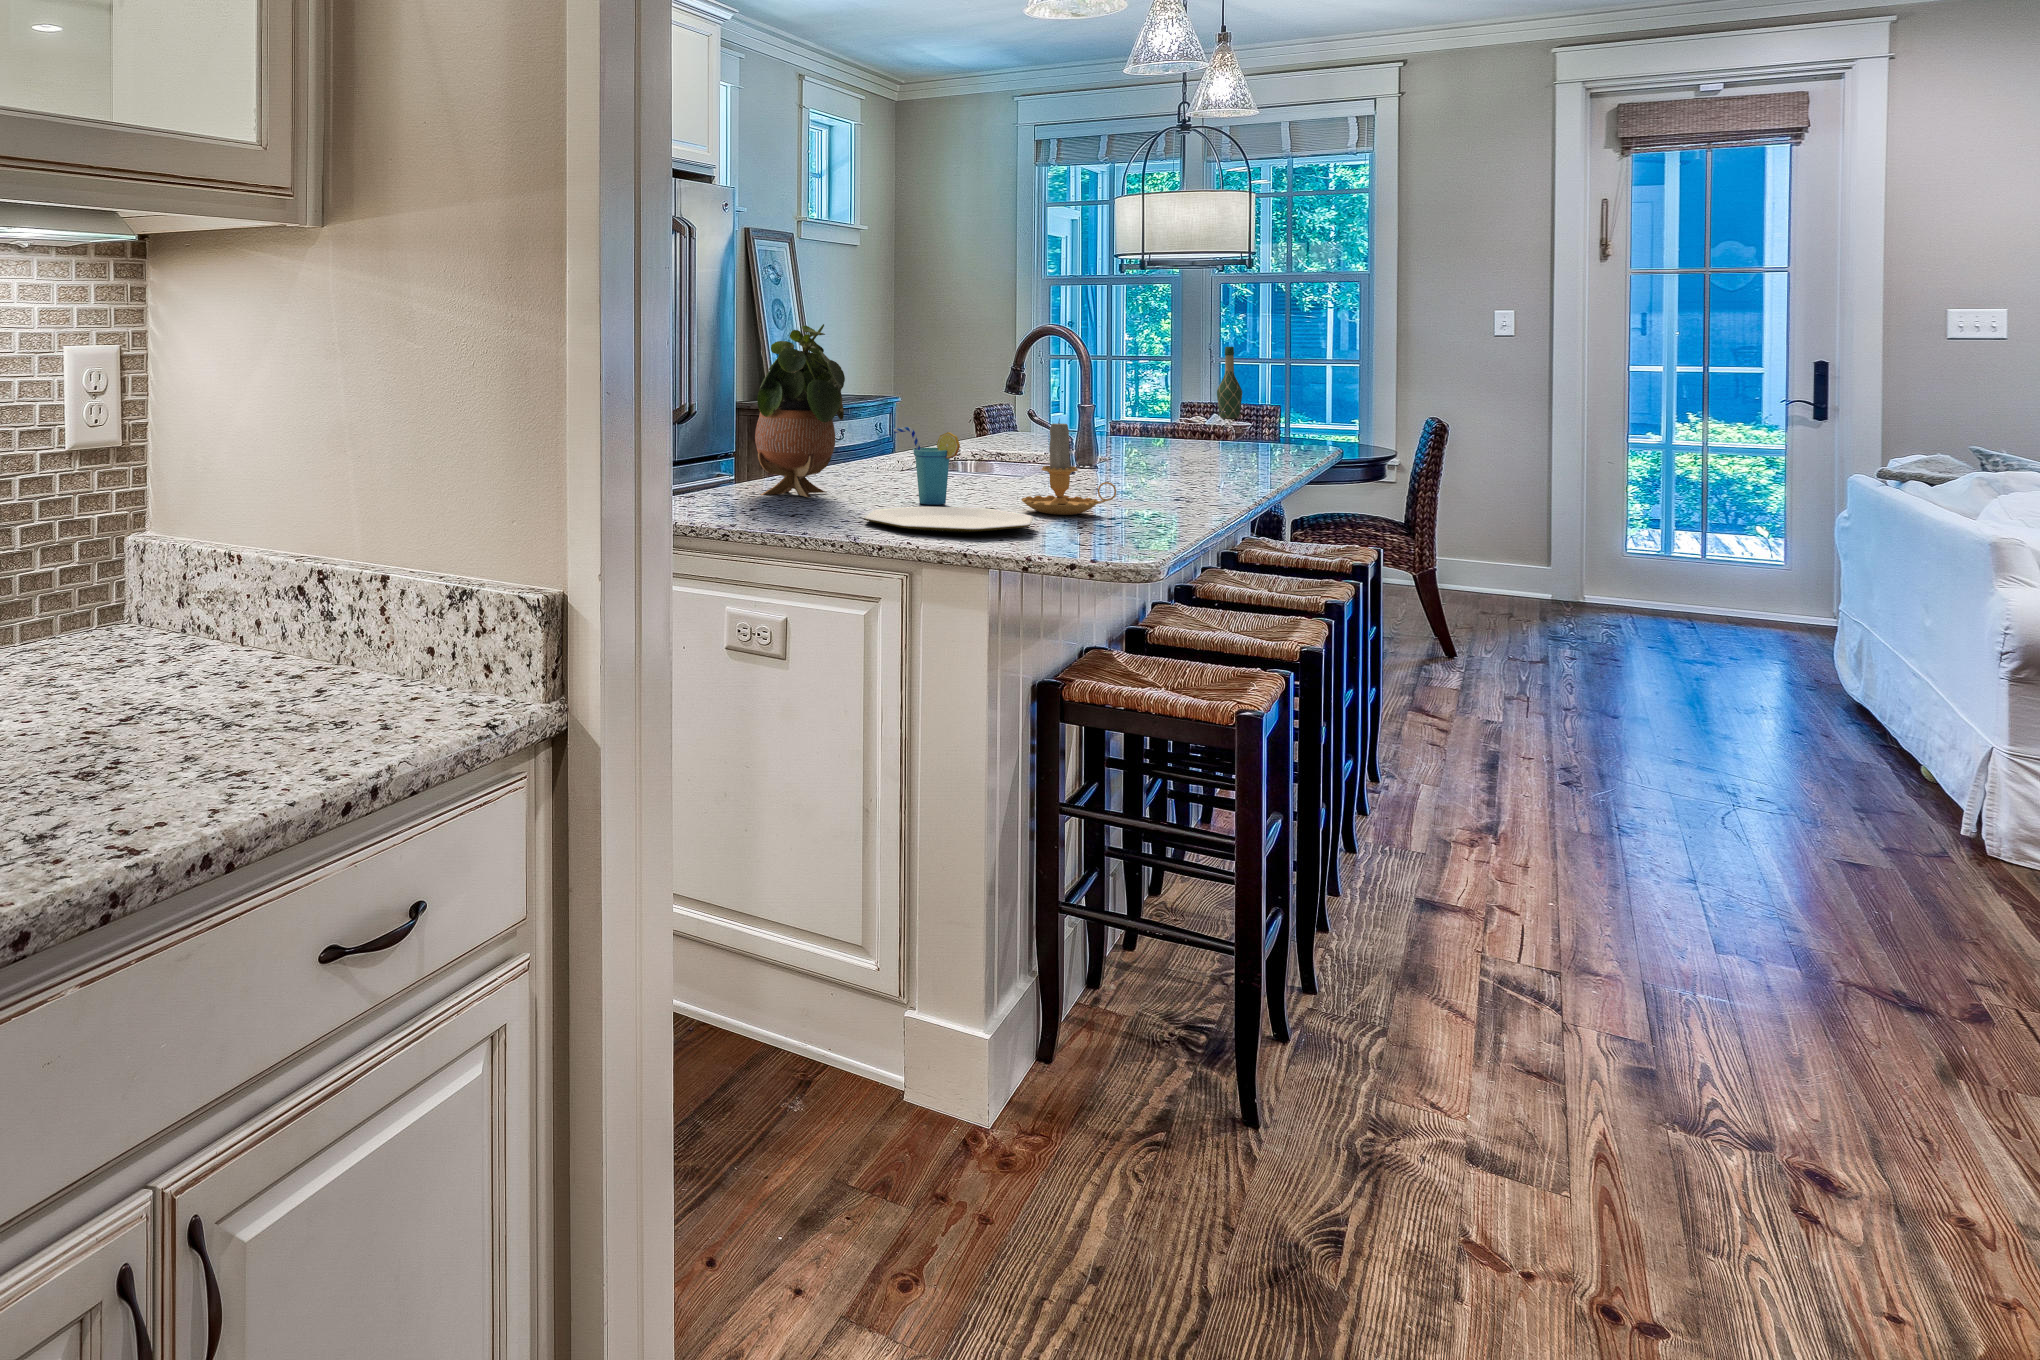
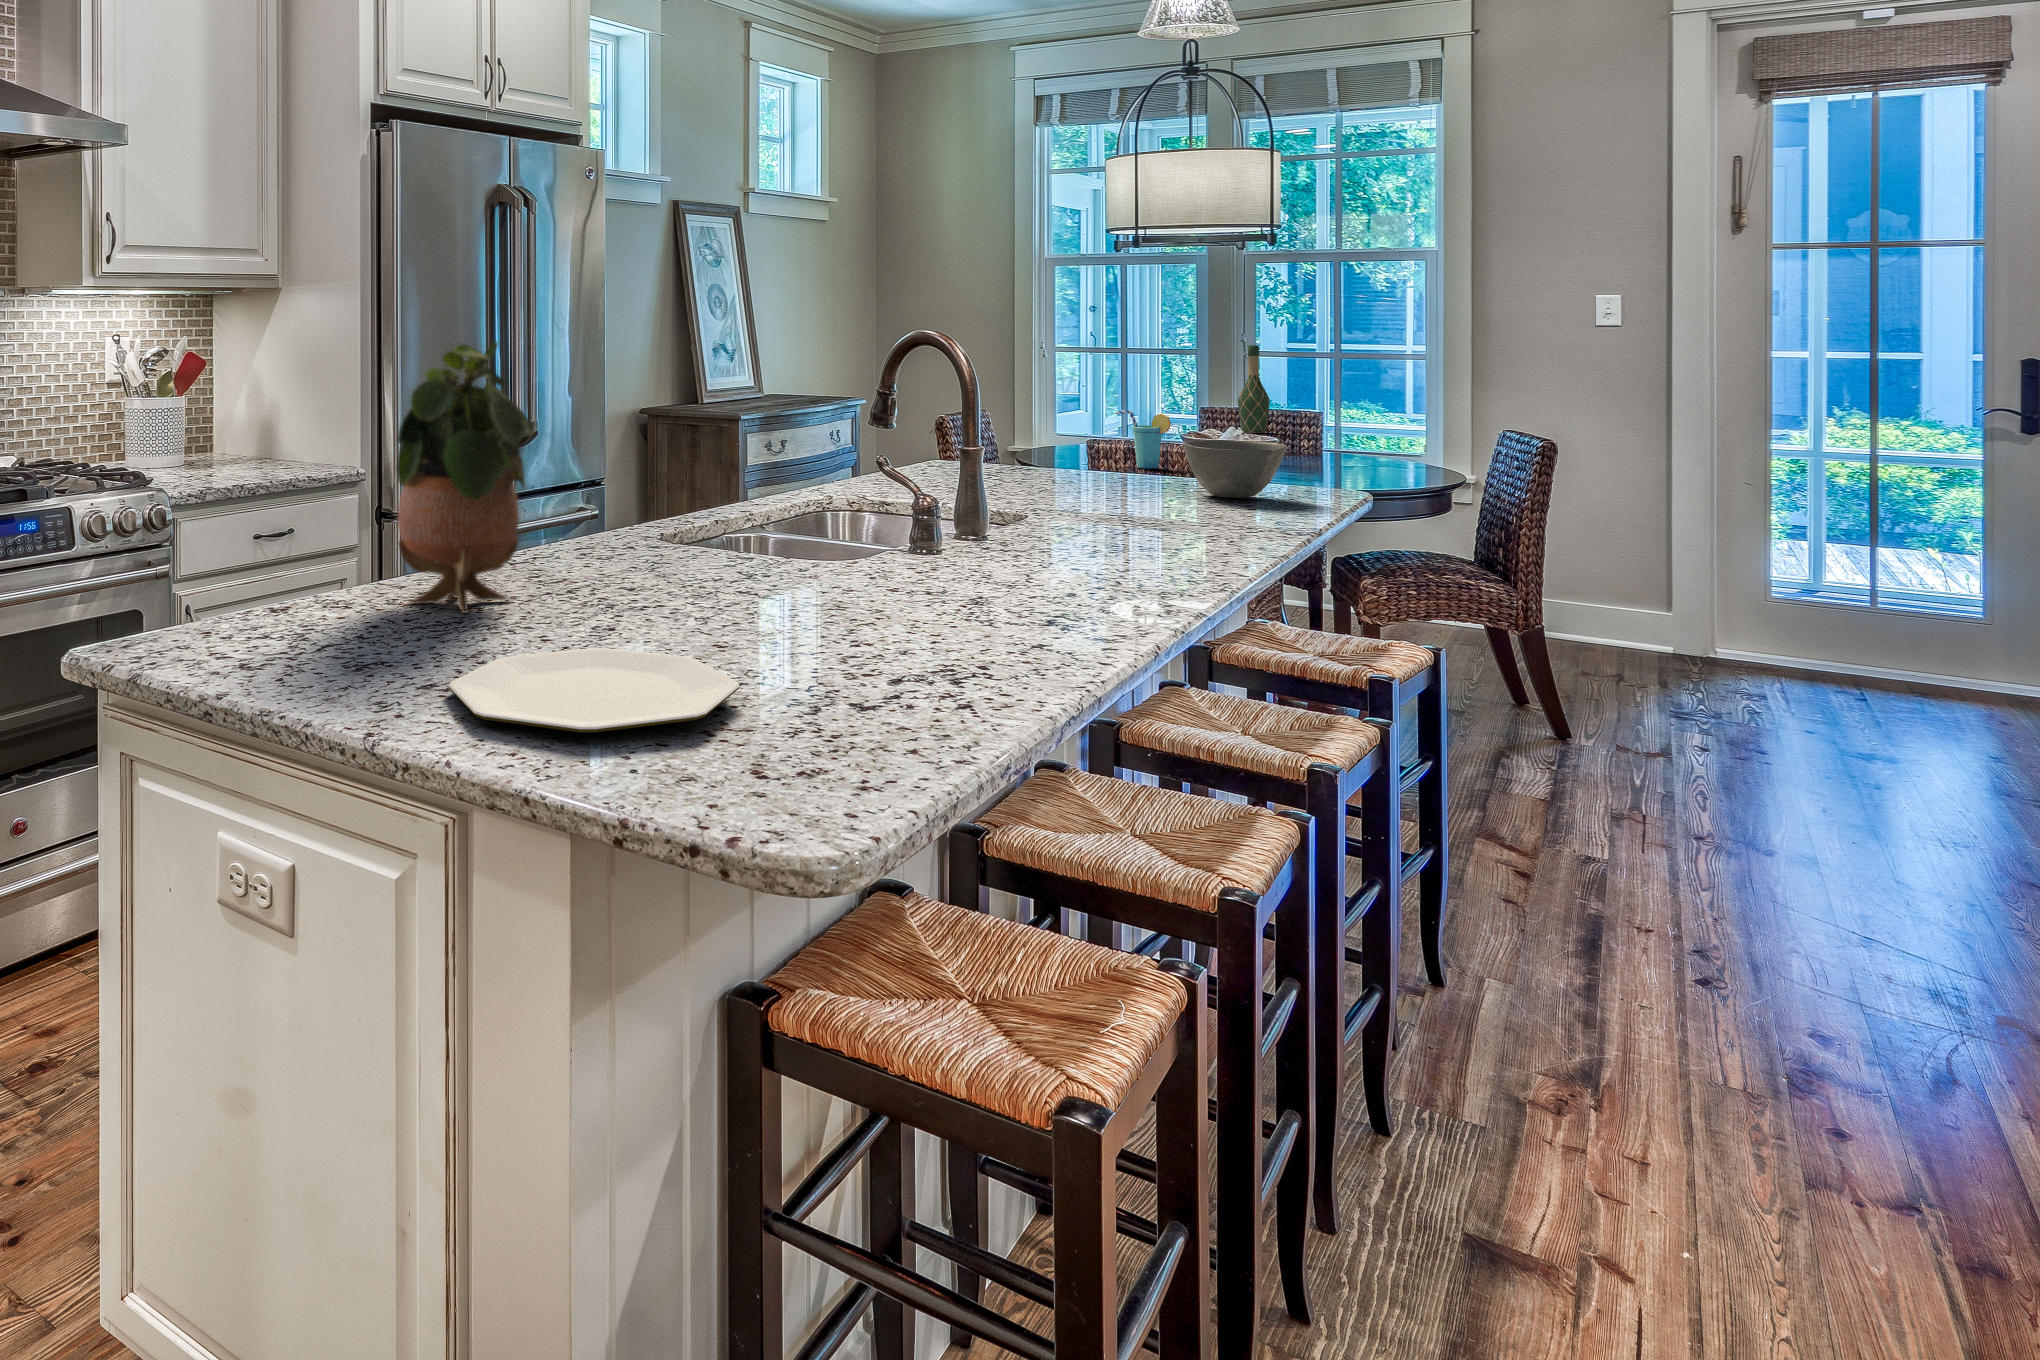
bowl: none [1204,411,1280,453] -> present [1183,440,1287,498]
candle: present [1021,419,1116,515] -> none [774,498,926,661]
cup: present [894,427,960,505] -> present [1116,410,1171,468]

